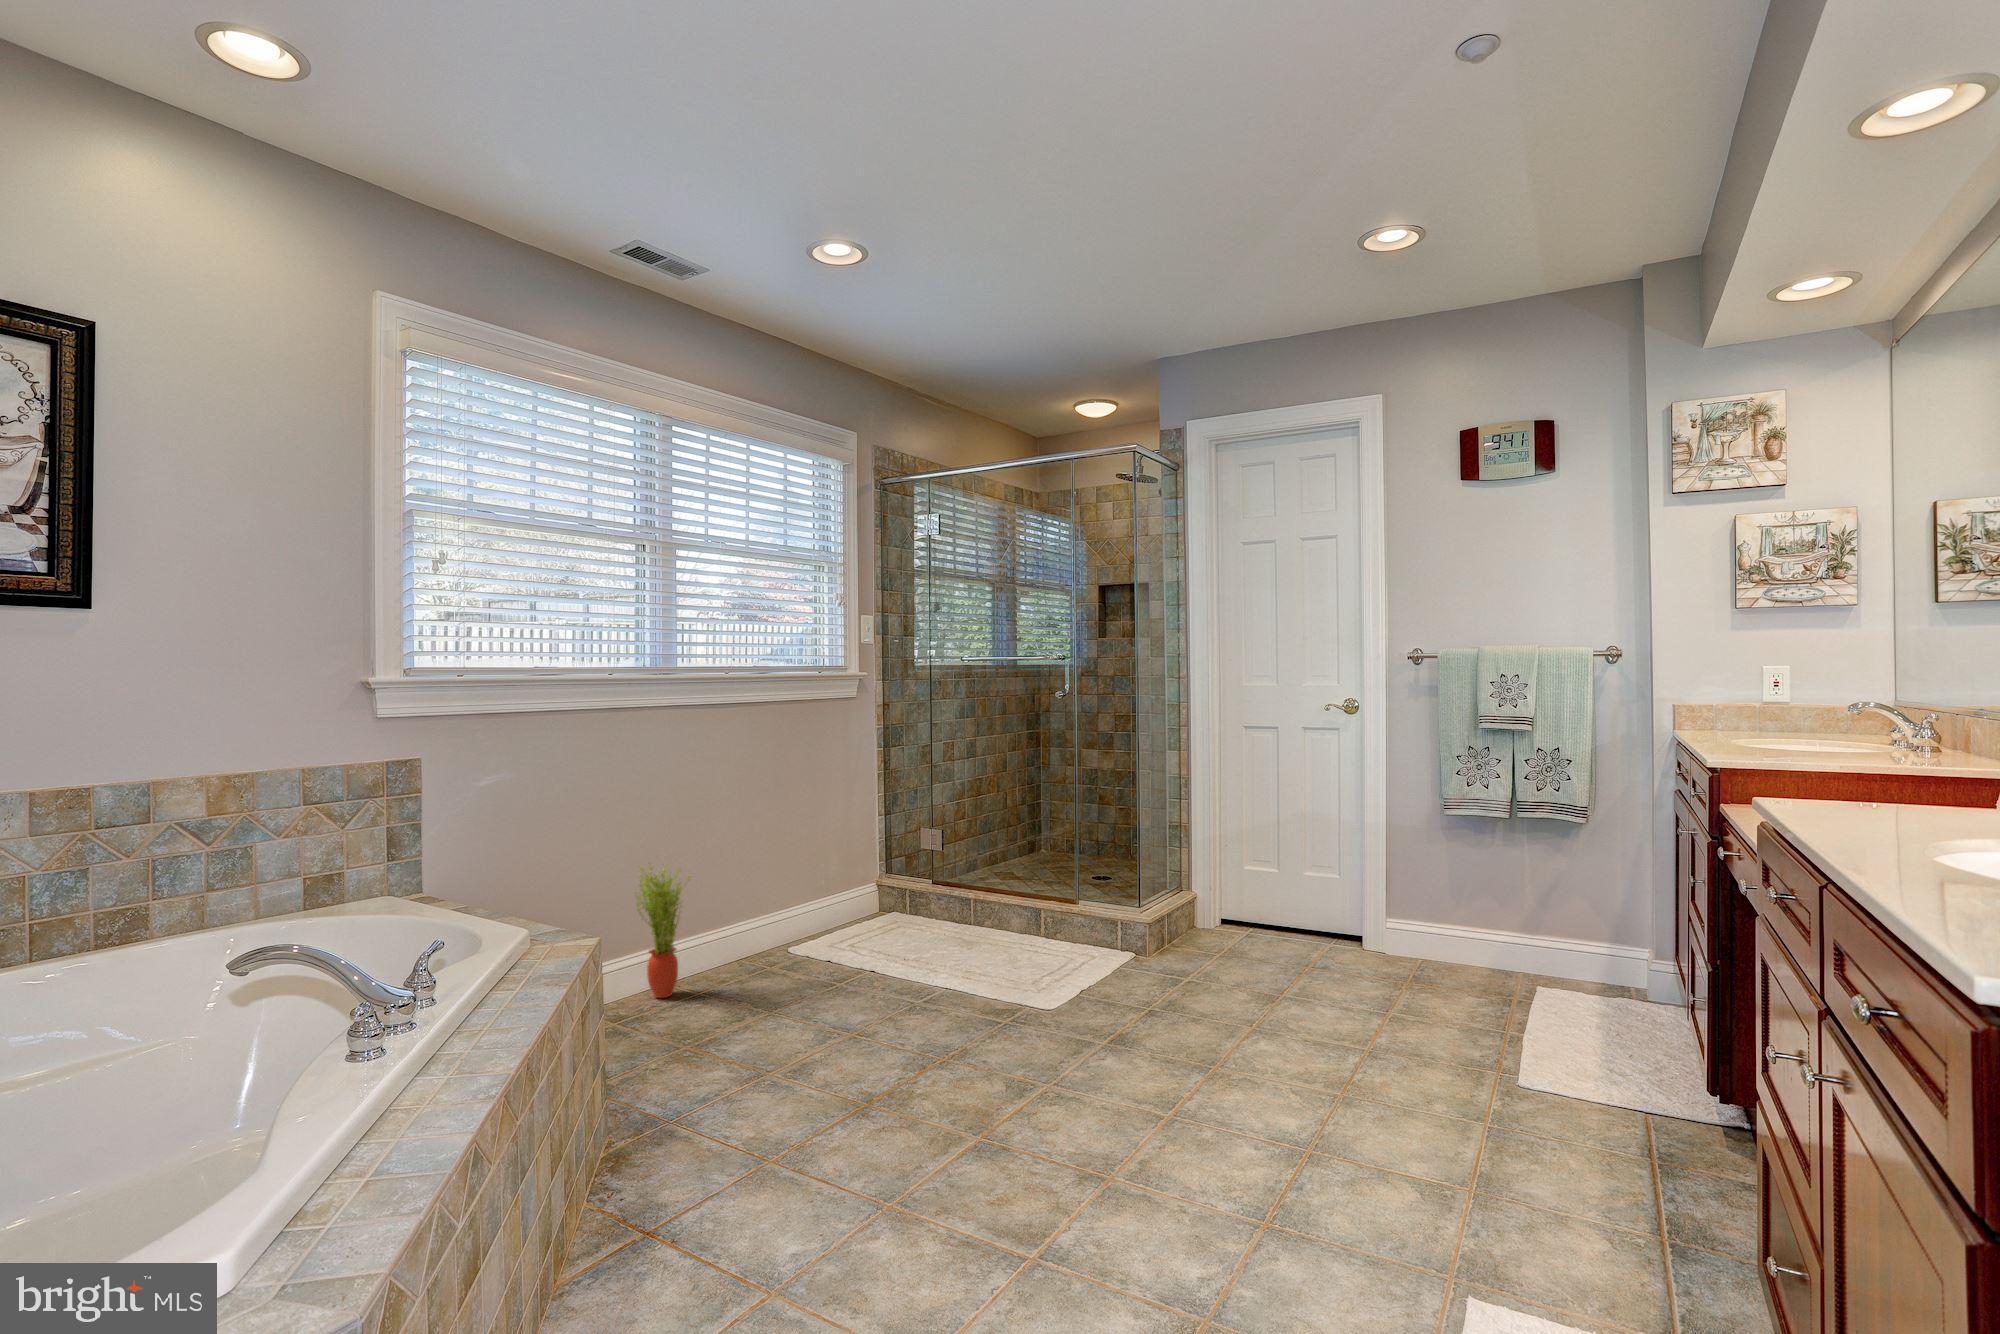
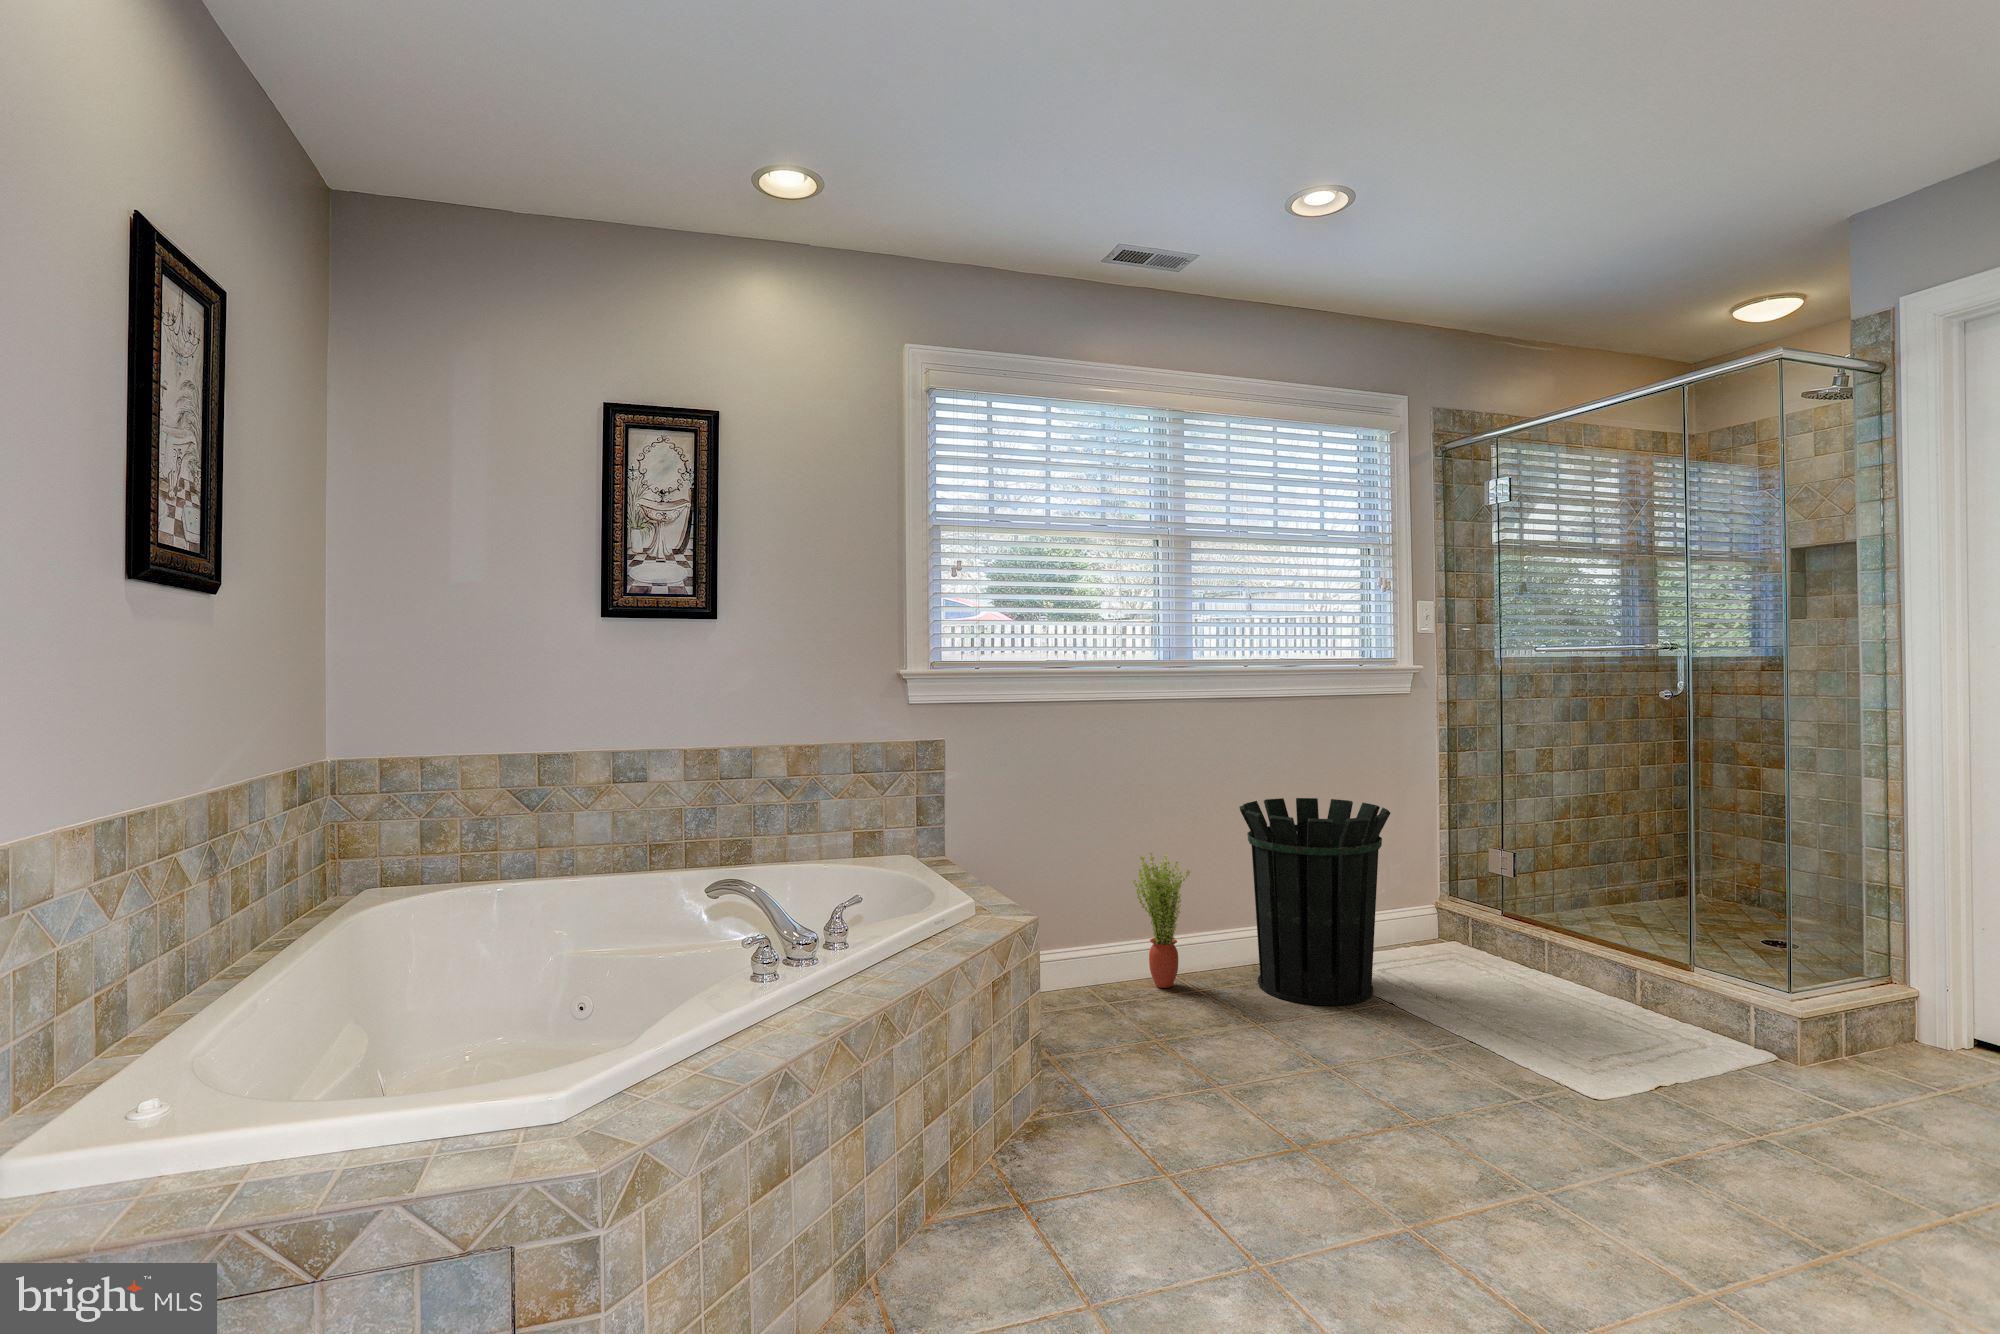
waste bin: none [733,795,869,985] -> present [1239,798,1390,1006]

